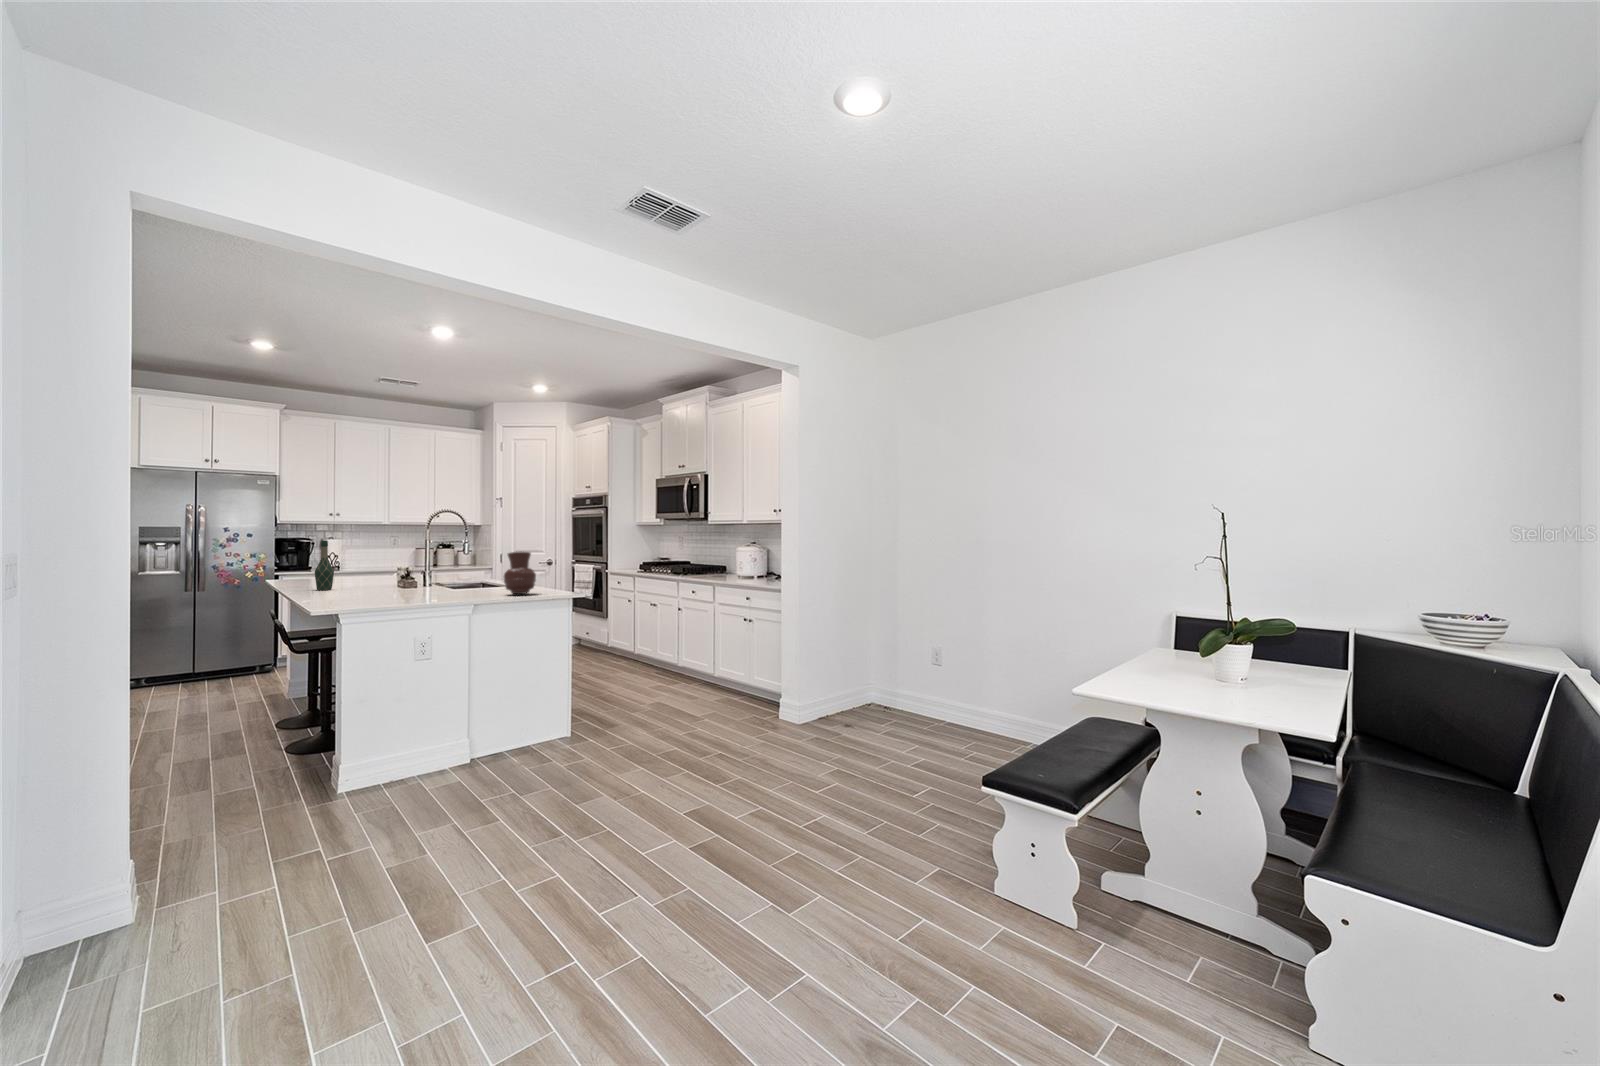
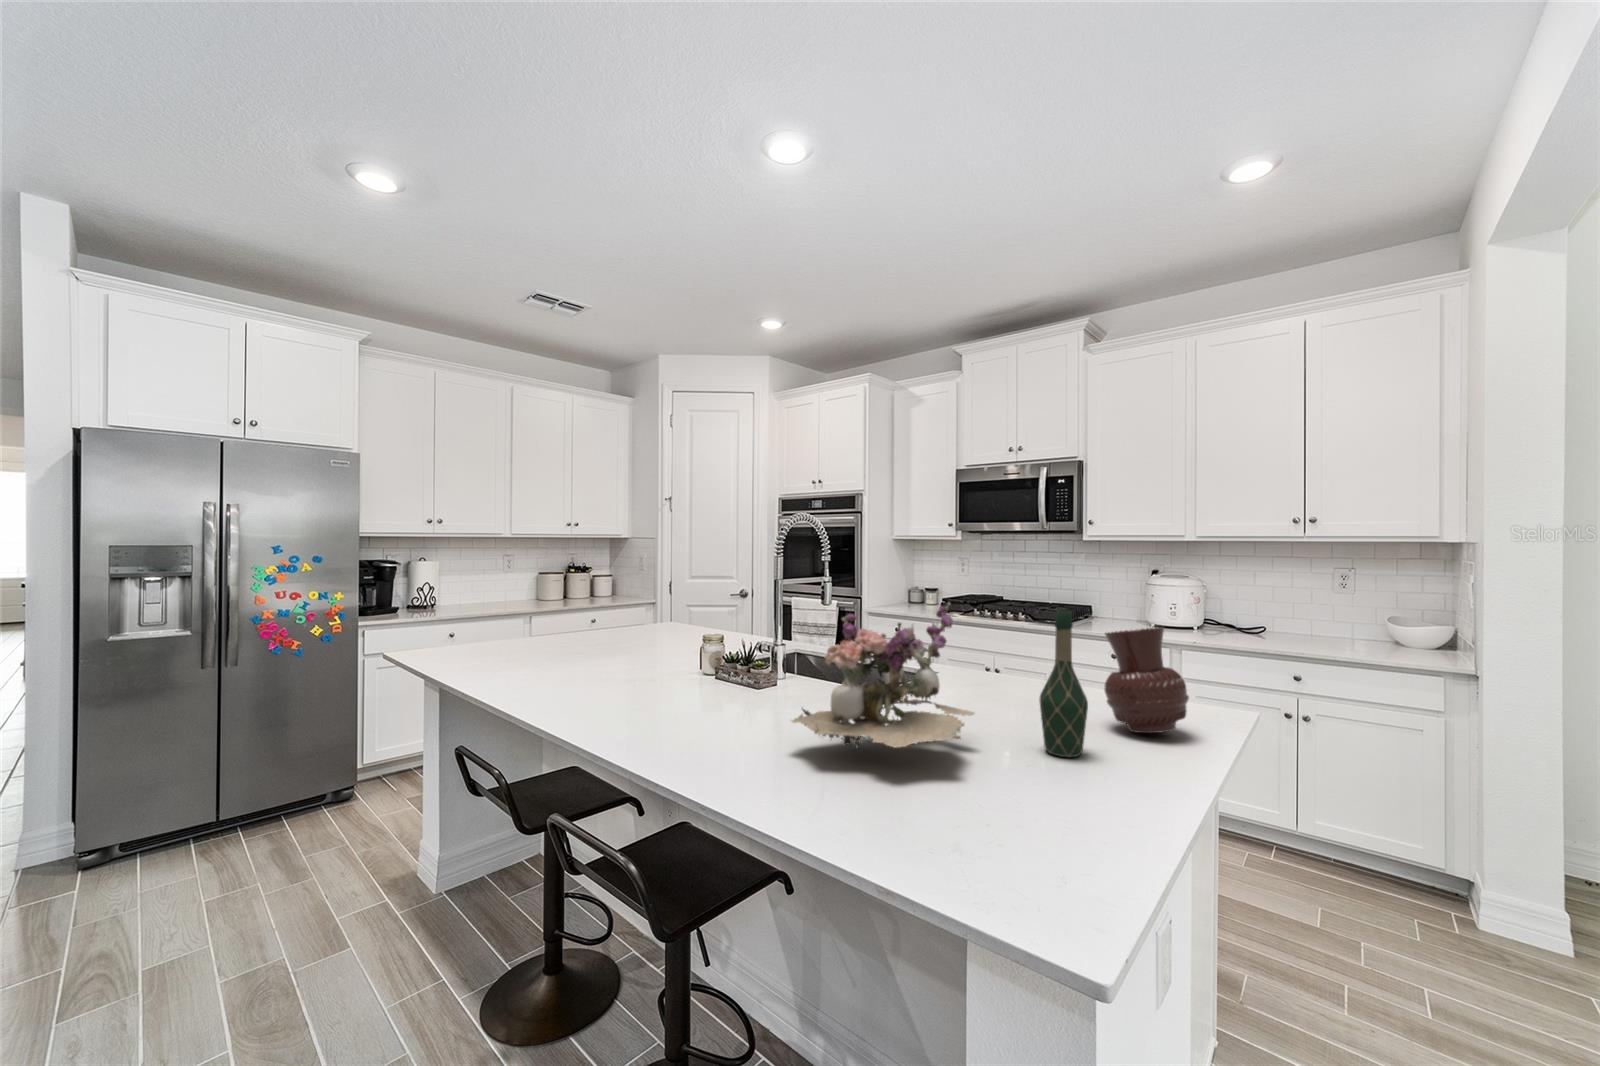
wine bottle: present [315,541,334,590] -> present [1039,611,1088,757]
flower arrangement: none [355,541,436,596] -> present [792,603,975,749]

